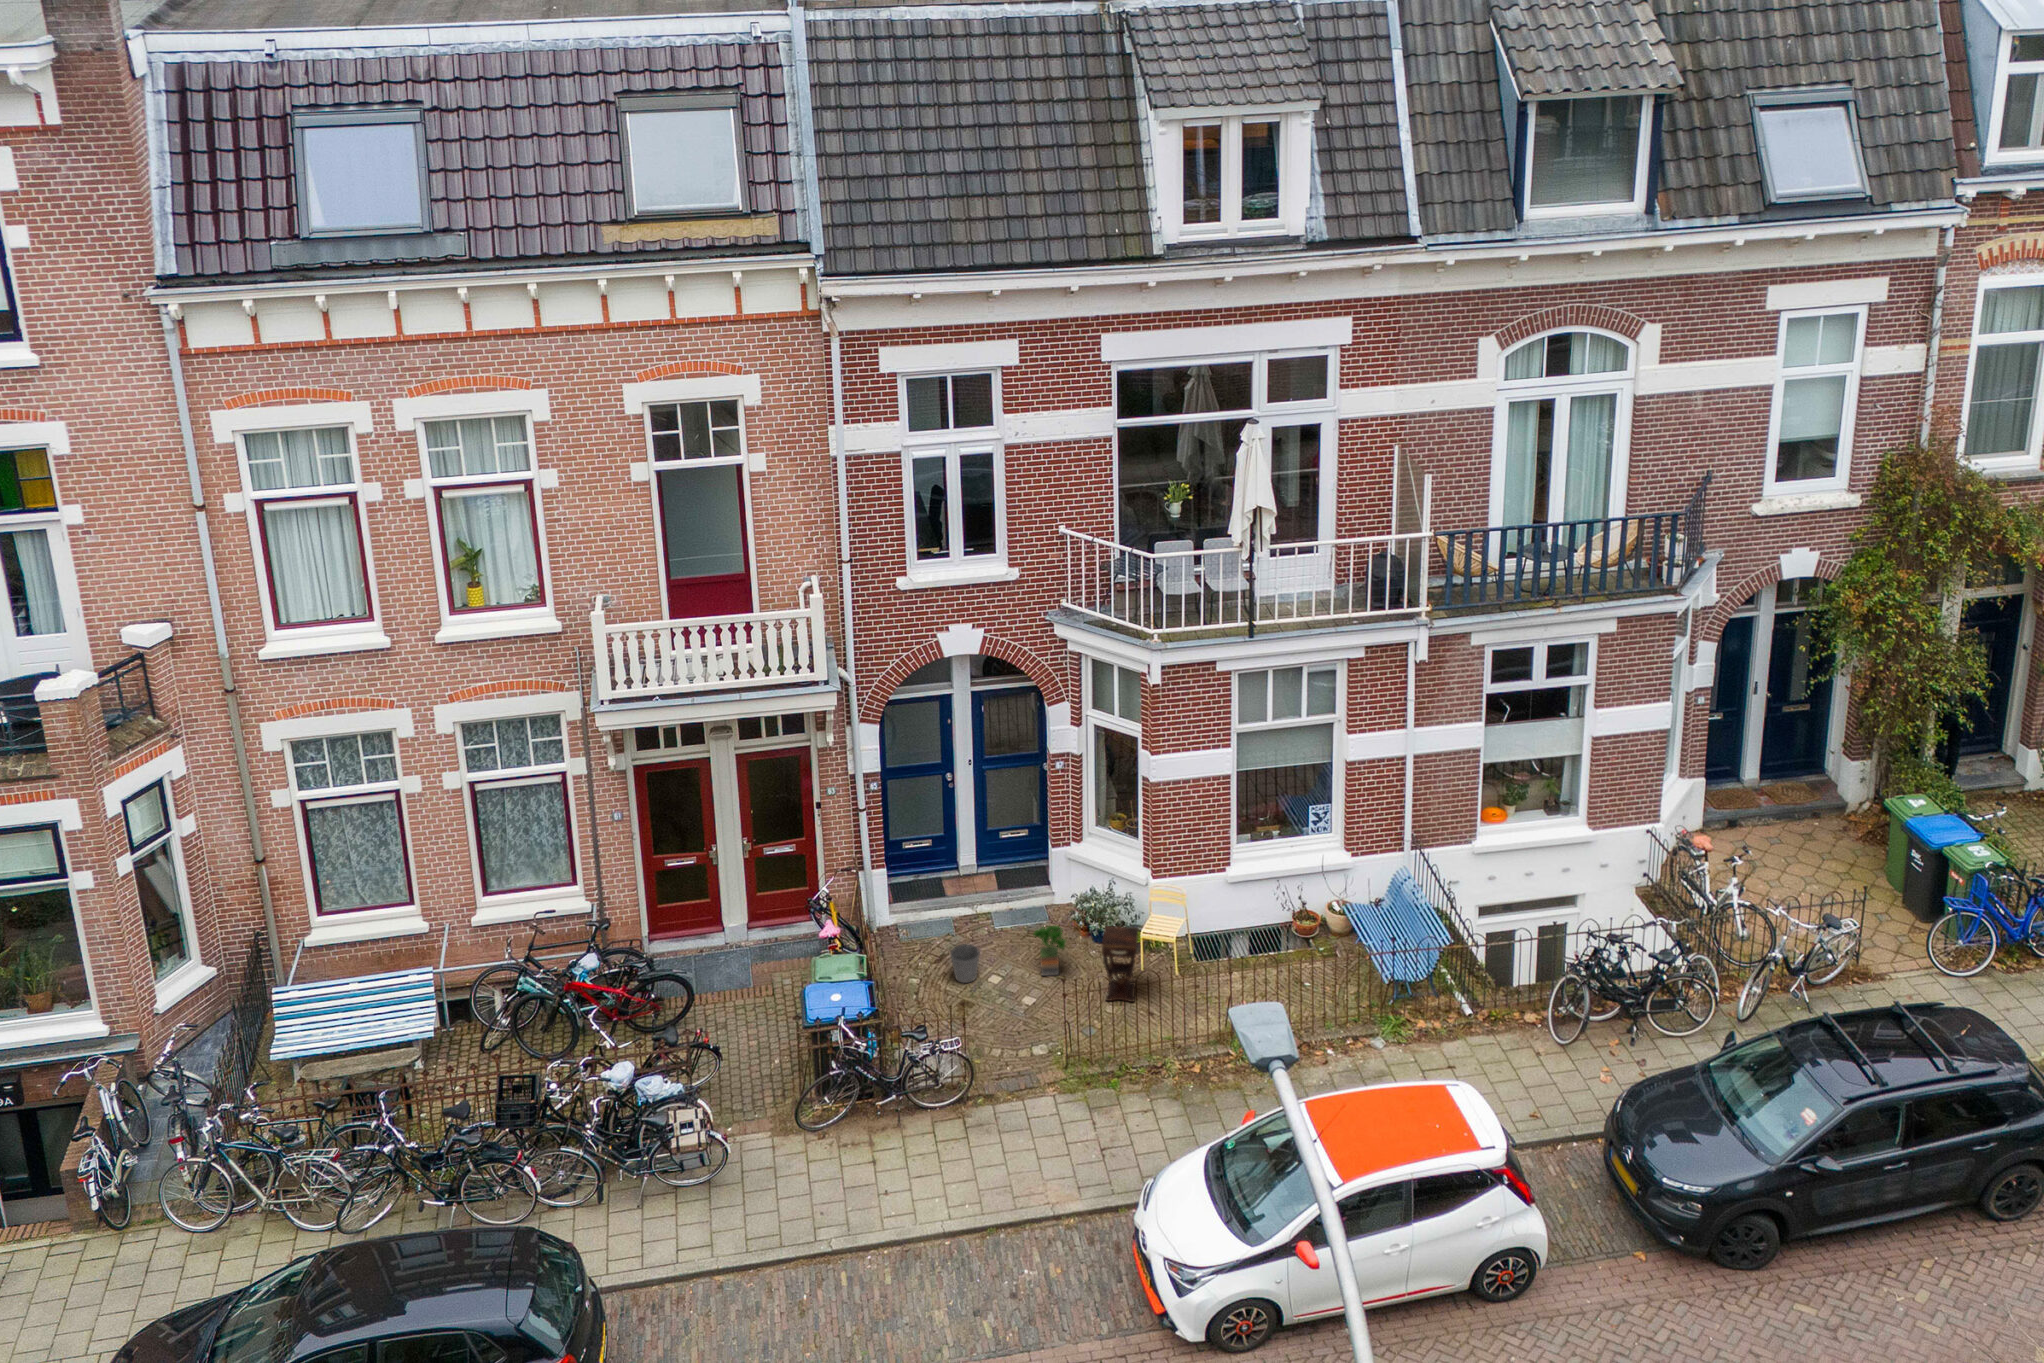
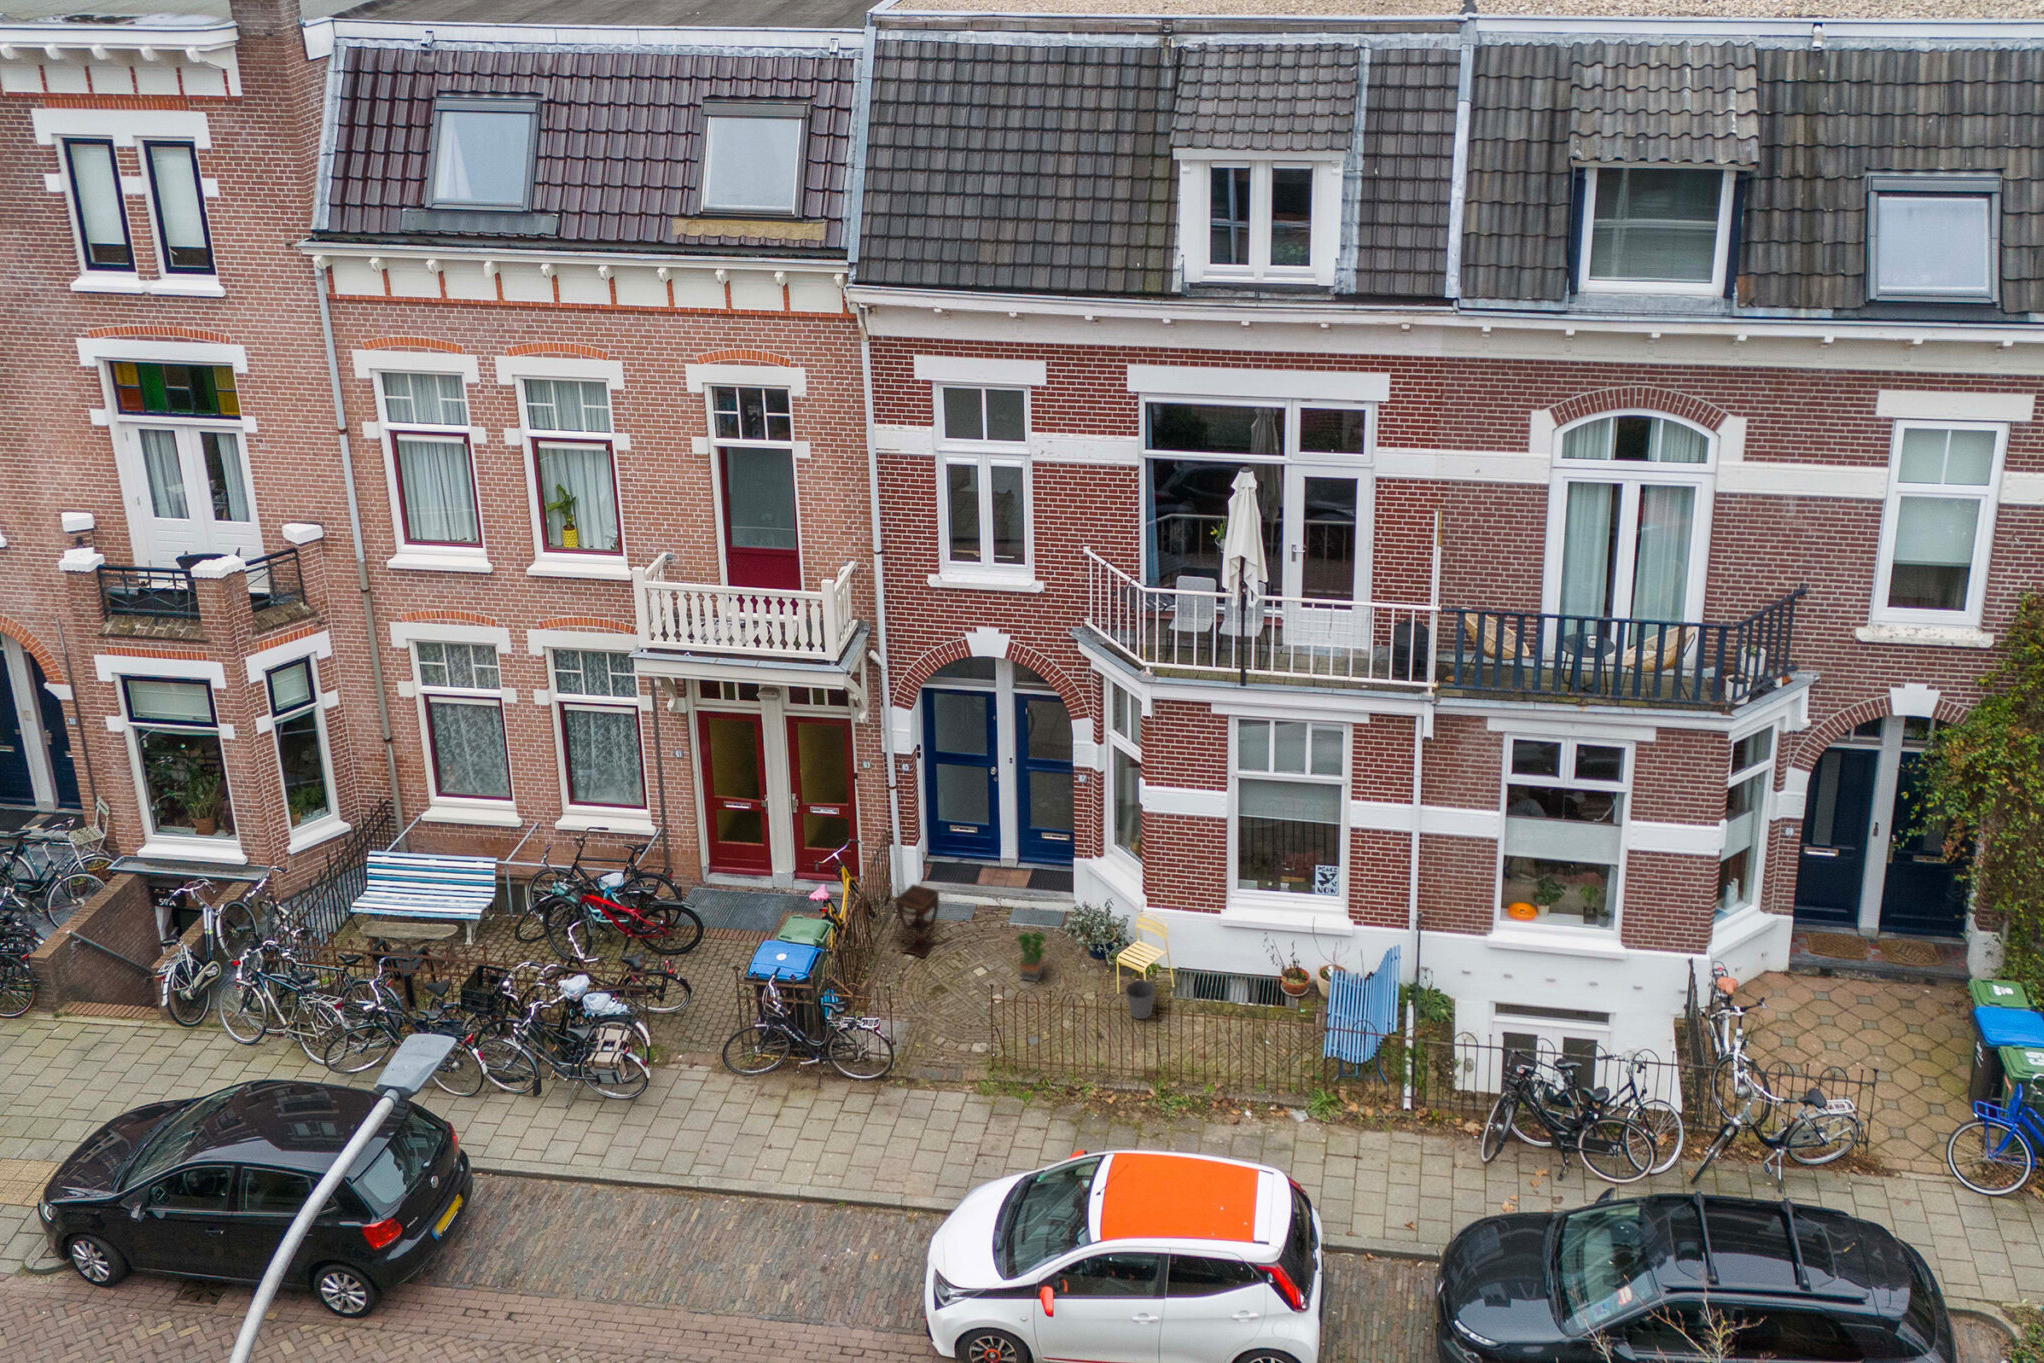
side table: present [1102,926,1138,1002] -> present [896,884,940,958]
bucket: present [950,944,980,983] -> present [1125,980,1155,1019]

